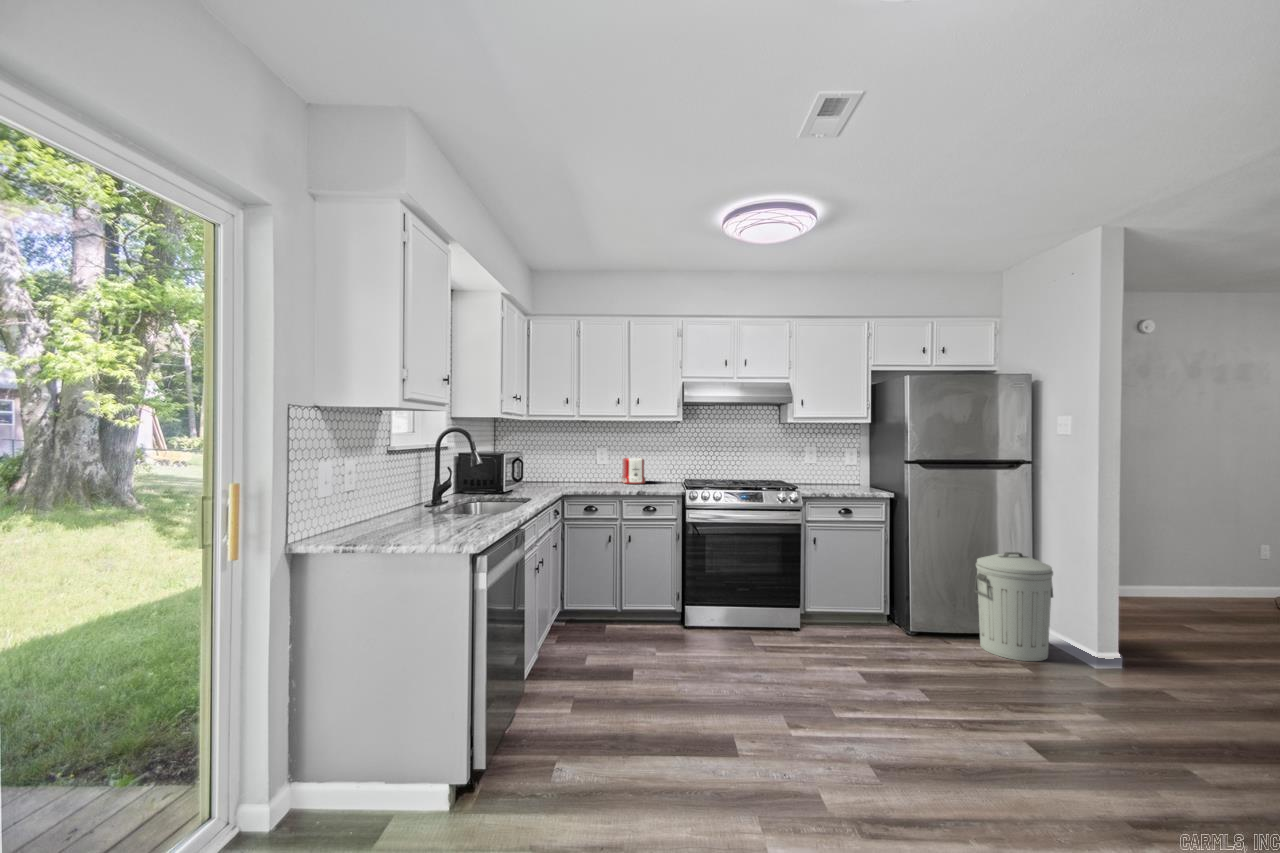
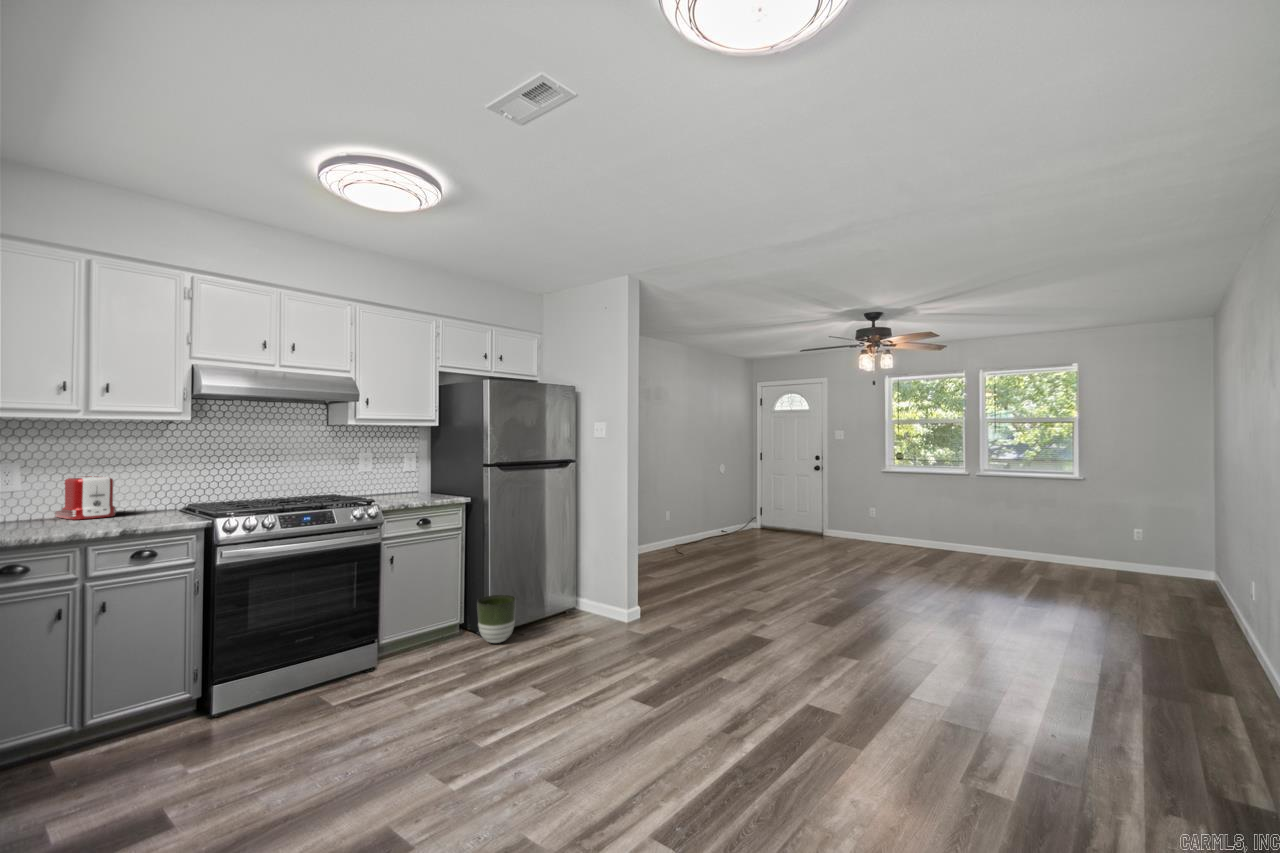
trash can: present [975,552,1053,661] -> none [541,539,598,633]
planter: none [896,595,938,644] -> present [477,595,516,643]

